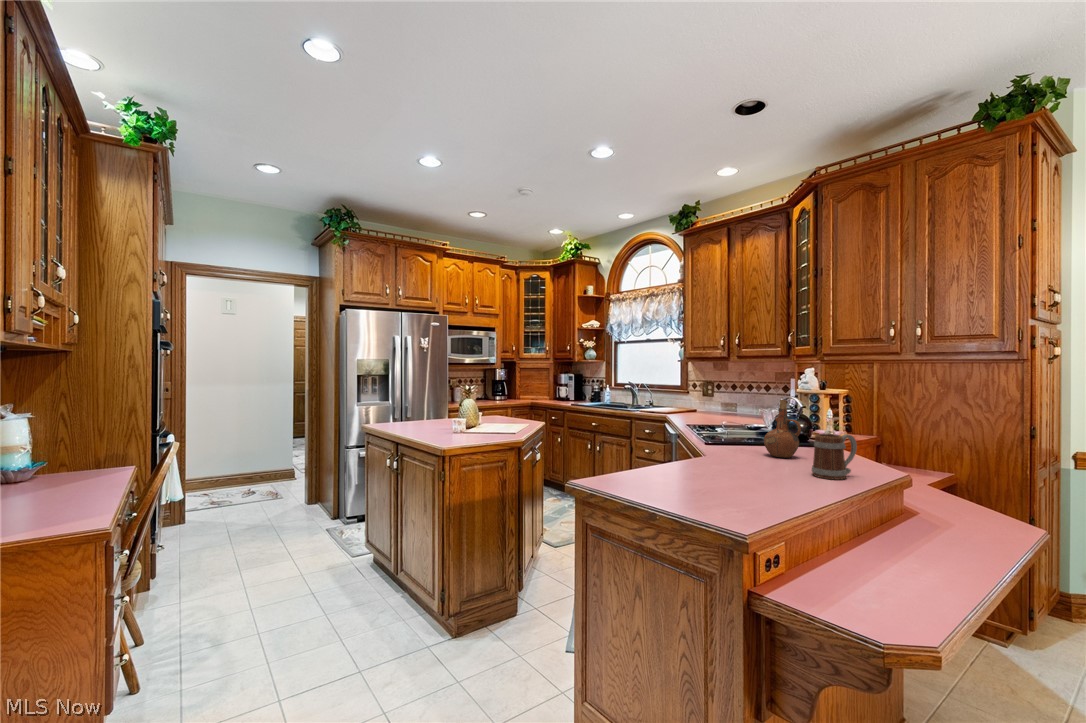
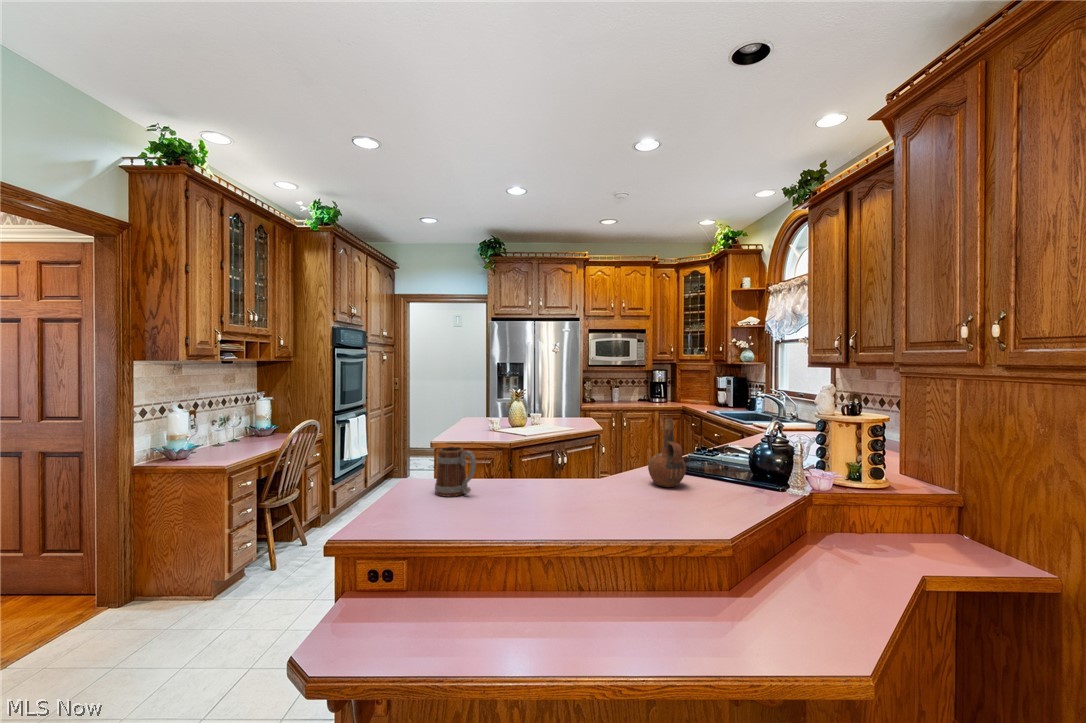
mug: present [812,434,857,480] -> present [435,447,476,497]

